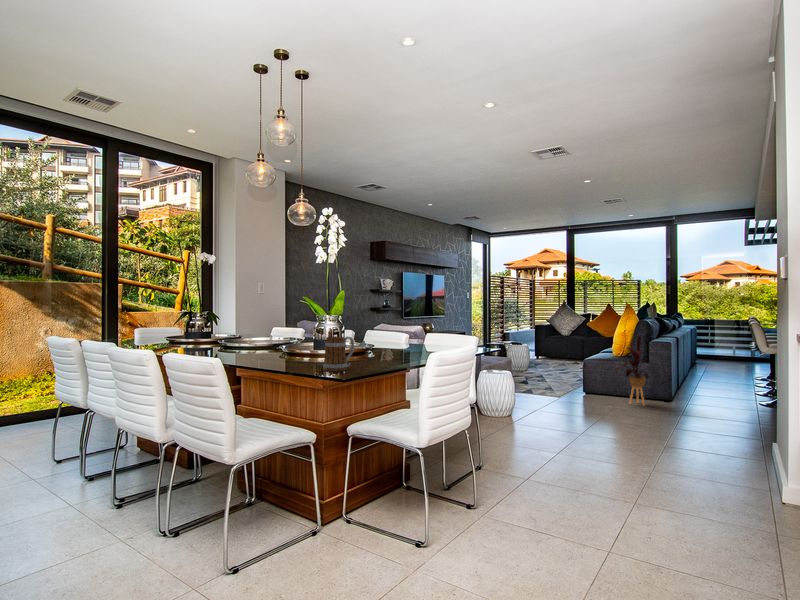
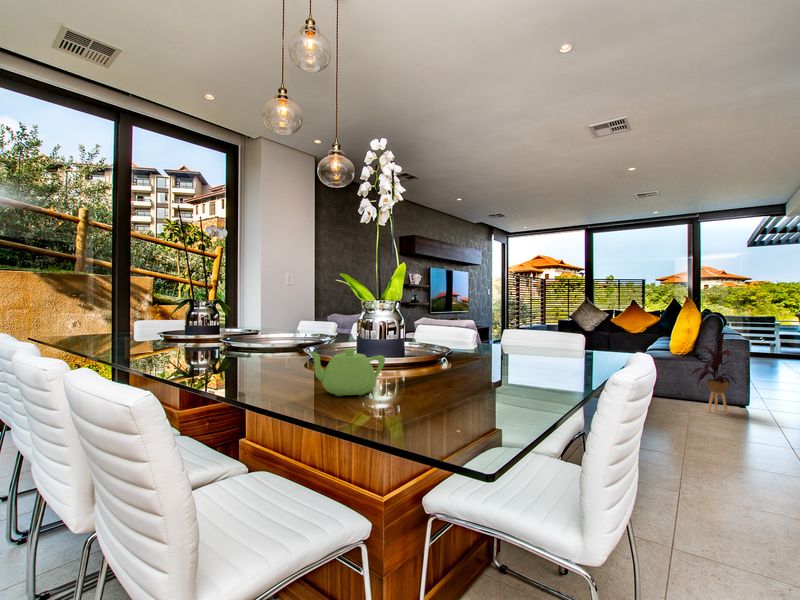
mug: present [323,336,354,371] -> none [389,341,449,419]
teapot: none [284,342,325,366] -> present [309,348,385,396]

